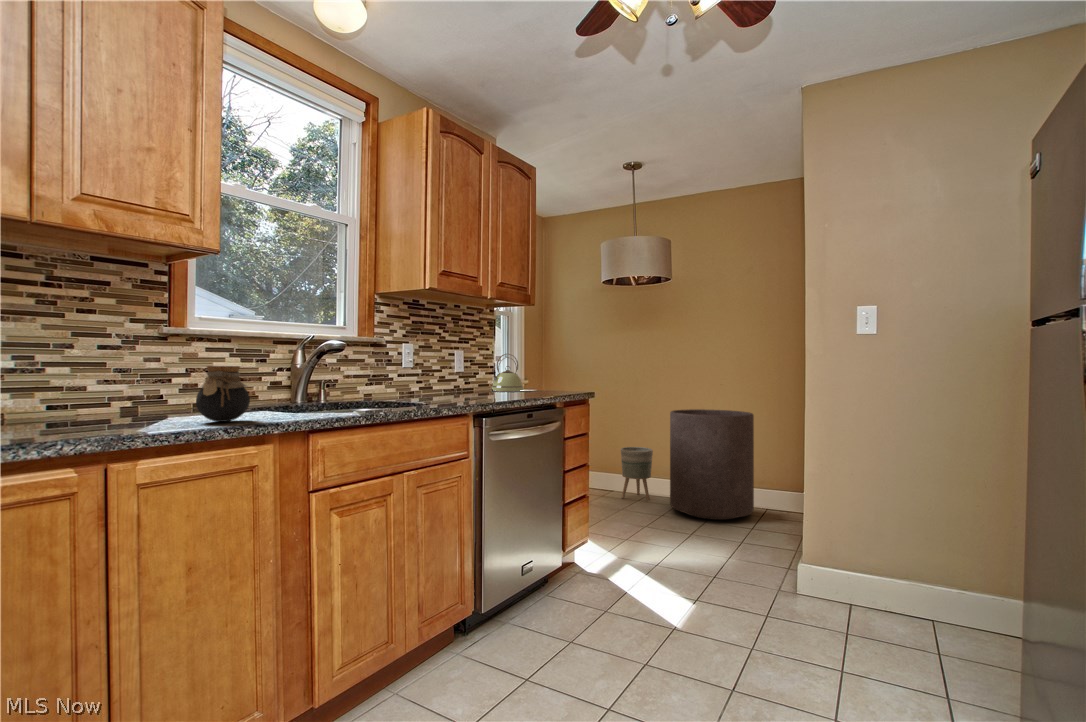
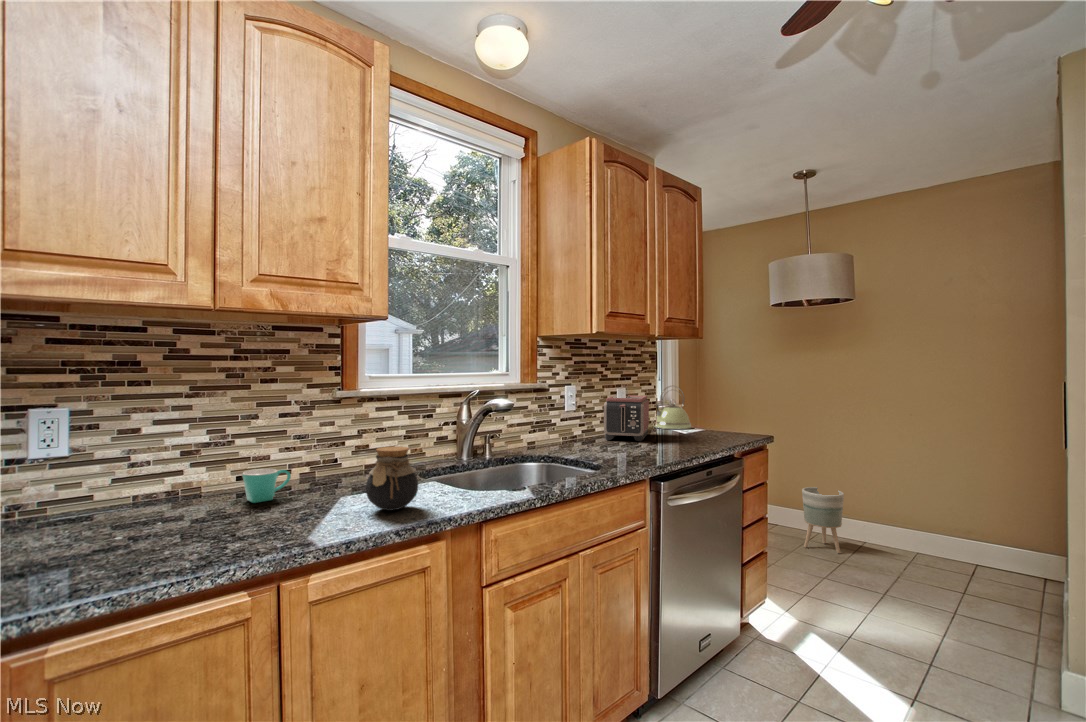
toaster: none [441,358,484,396] -> present [604,396,649,441]
mug: none [55,394,112,423] -> present [242,469,291,503]
trash can: present [670,409,754,520] -> none [870,449,993,594]

